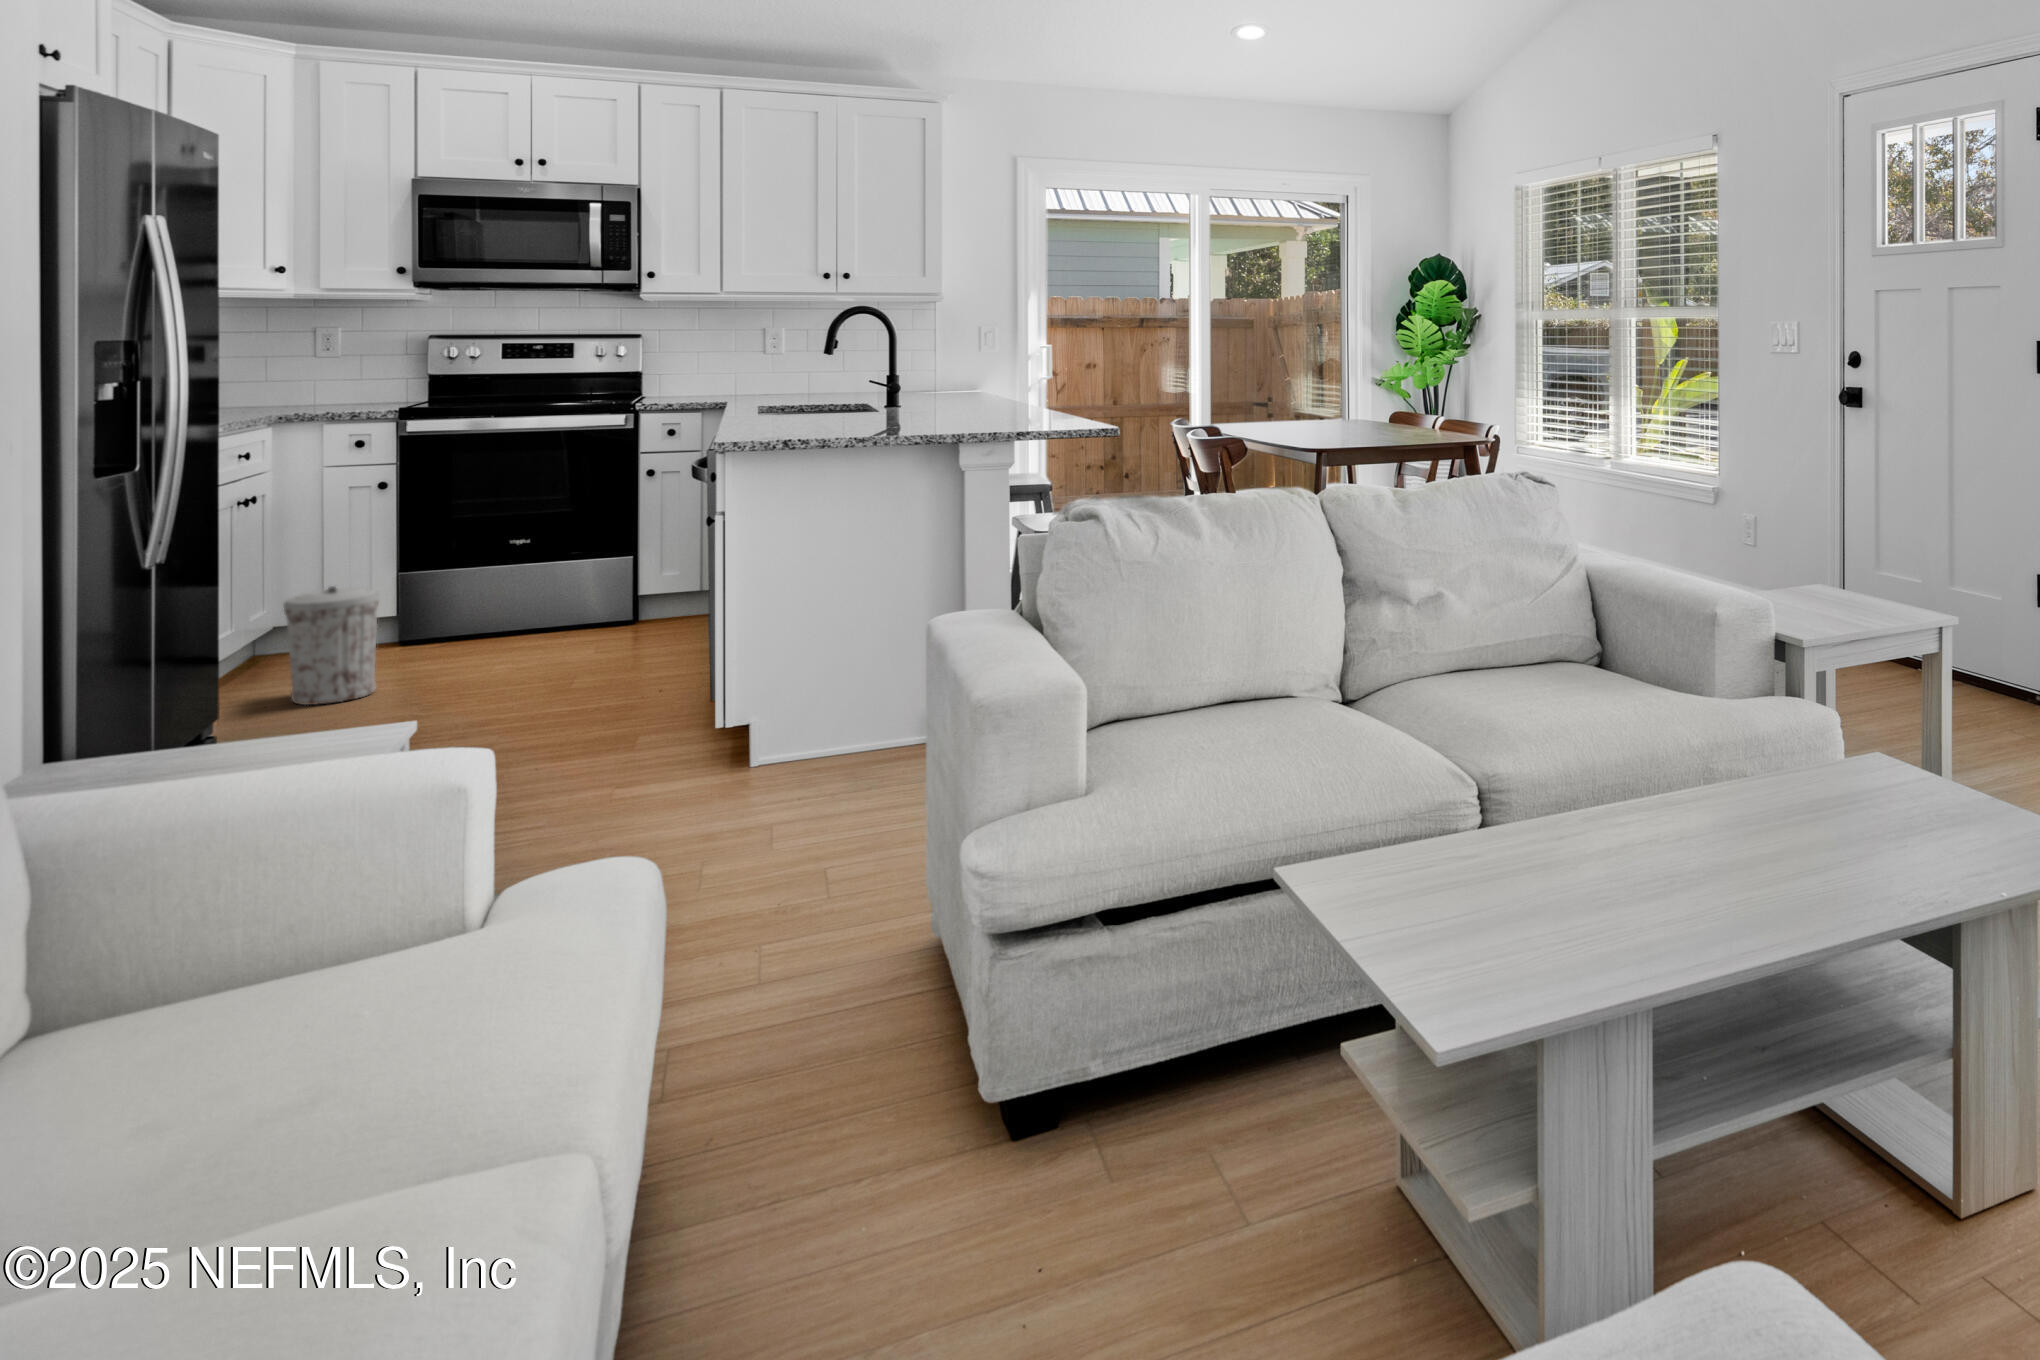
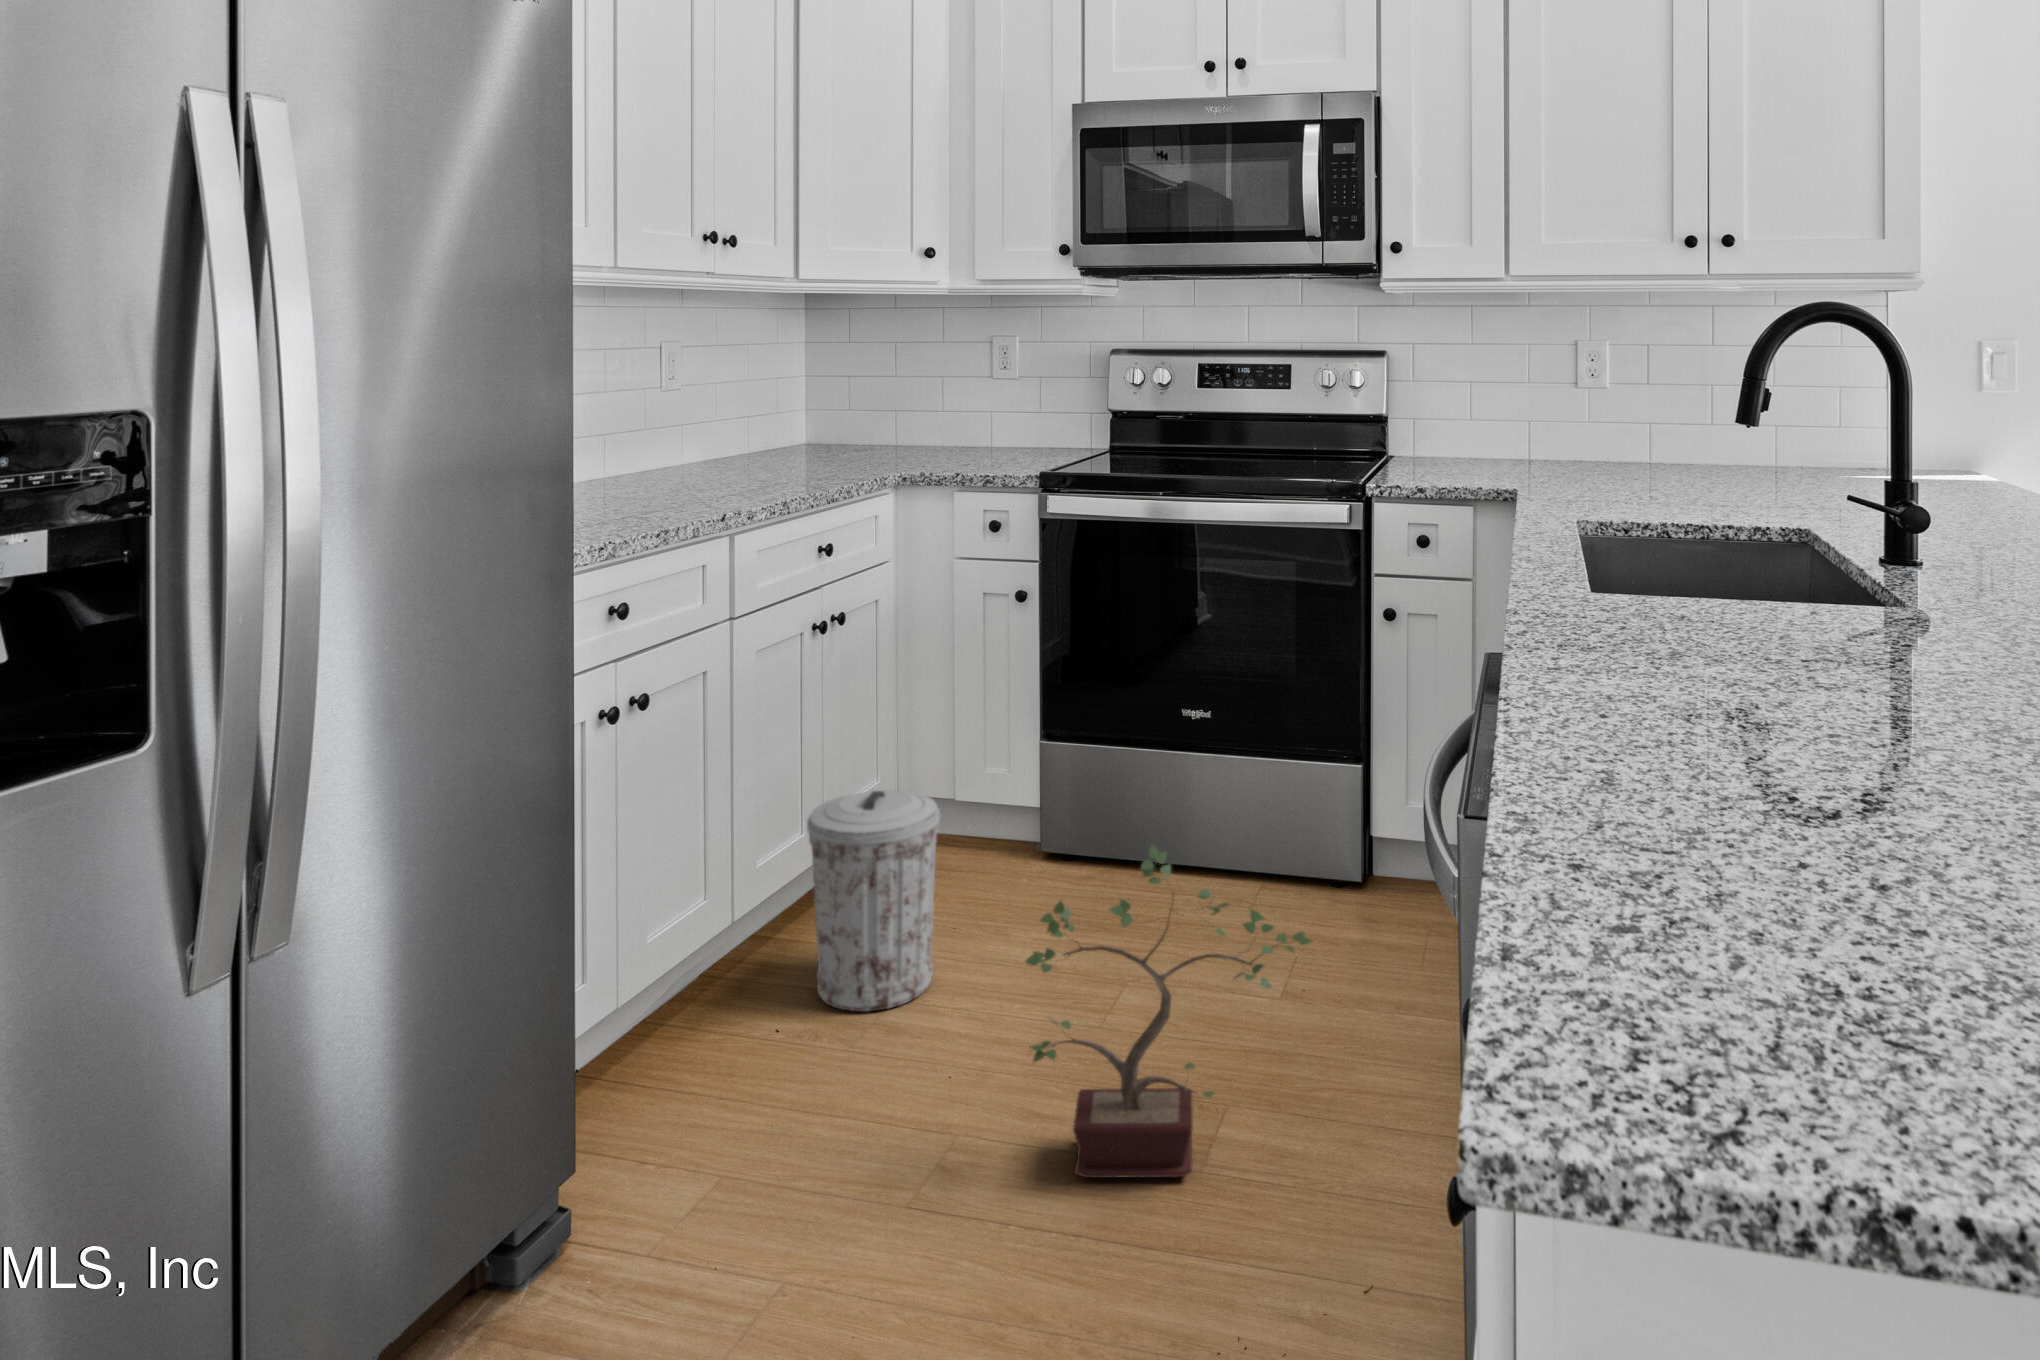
potted plant: none [495,559,652,708] -> present [1025,845,1312,1178]

